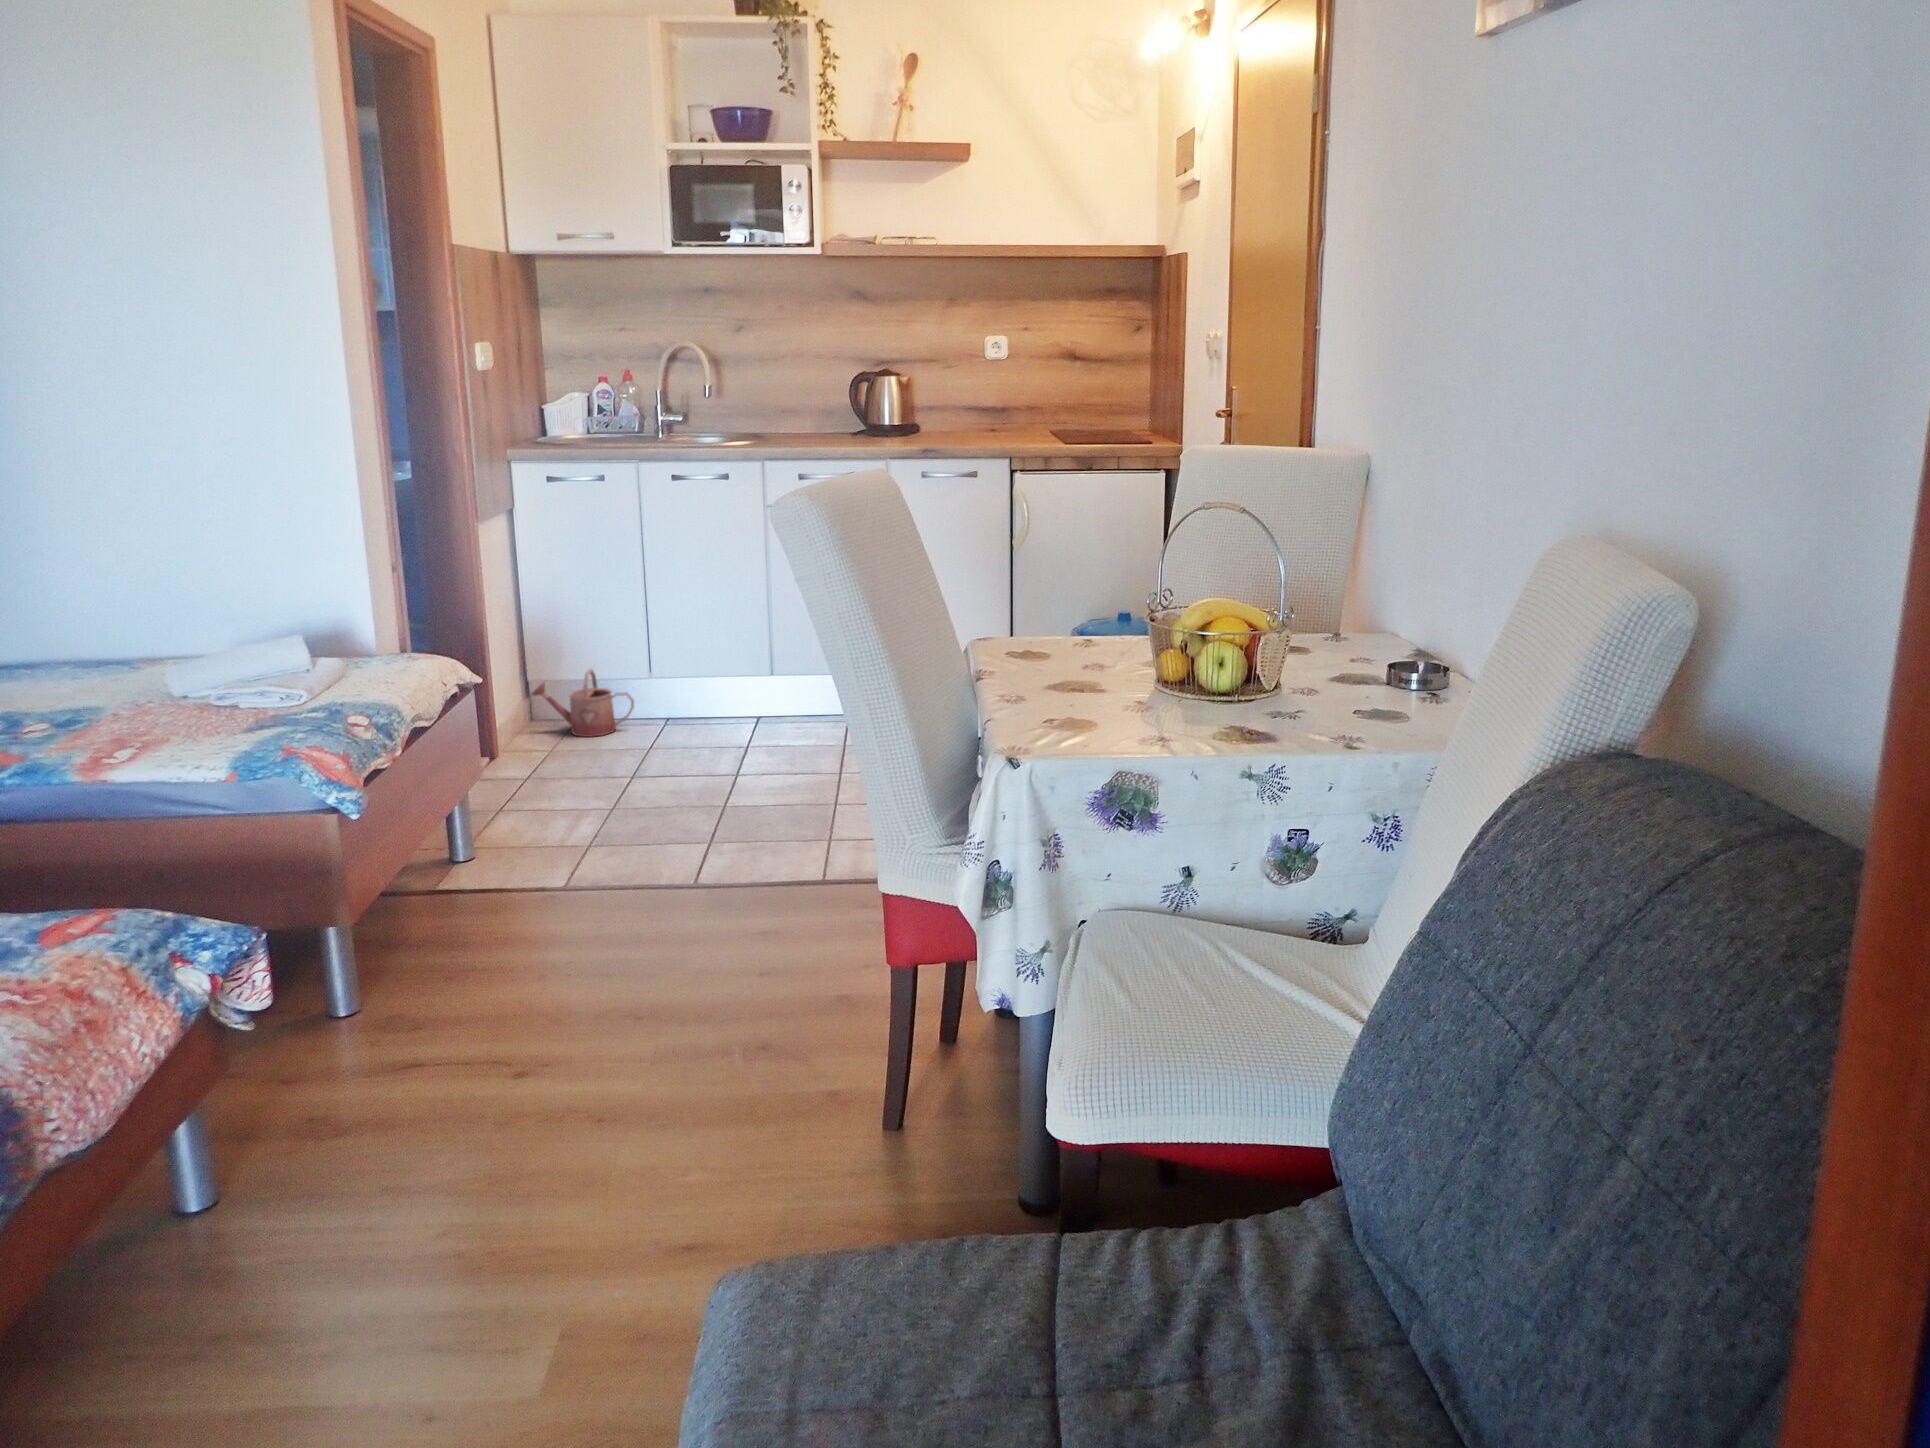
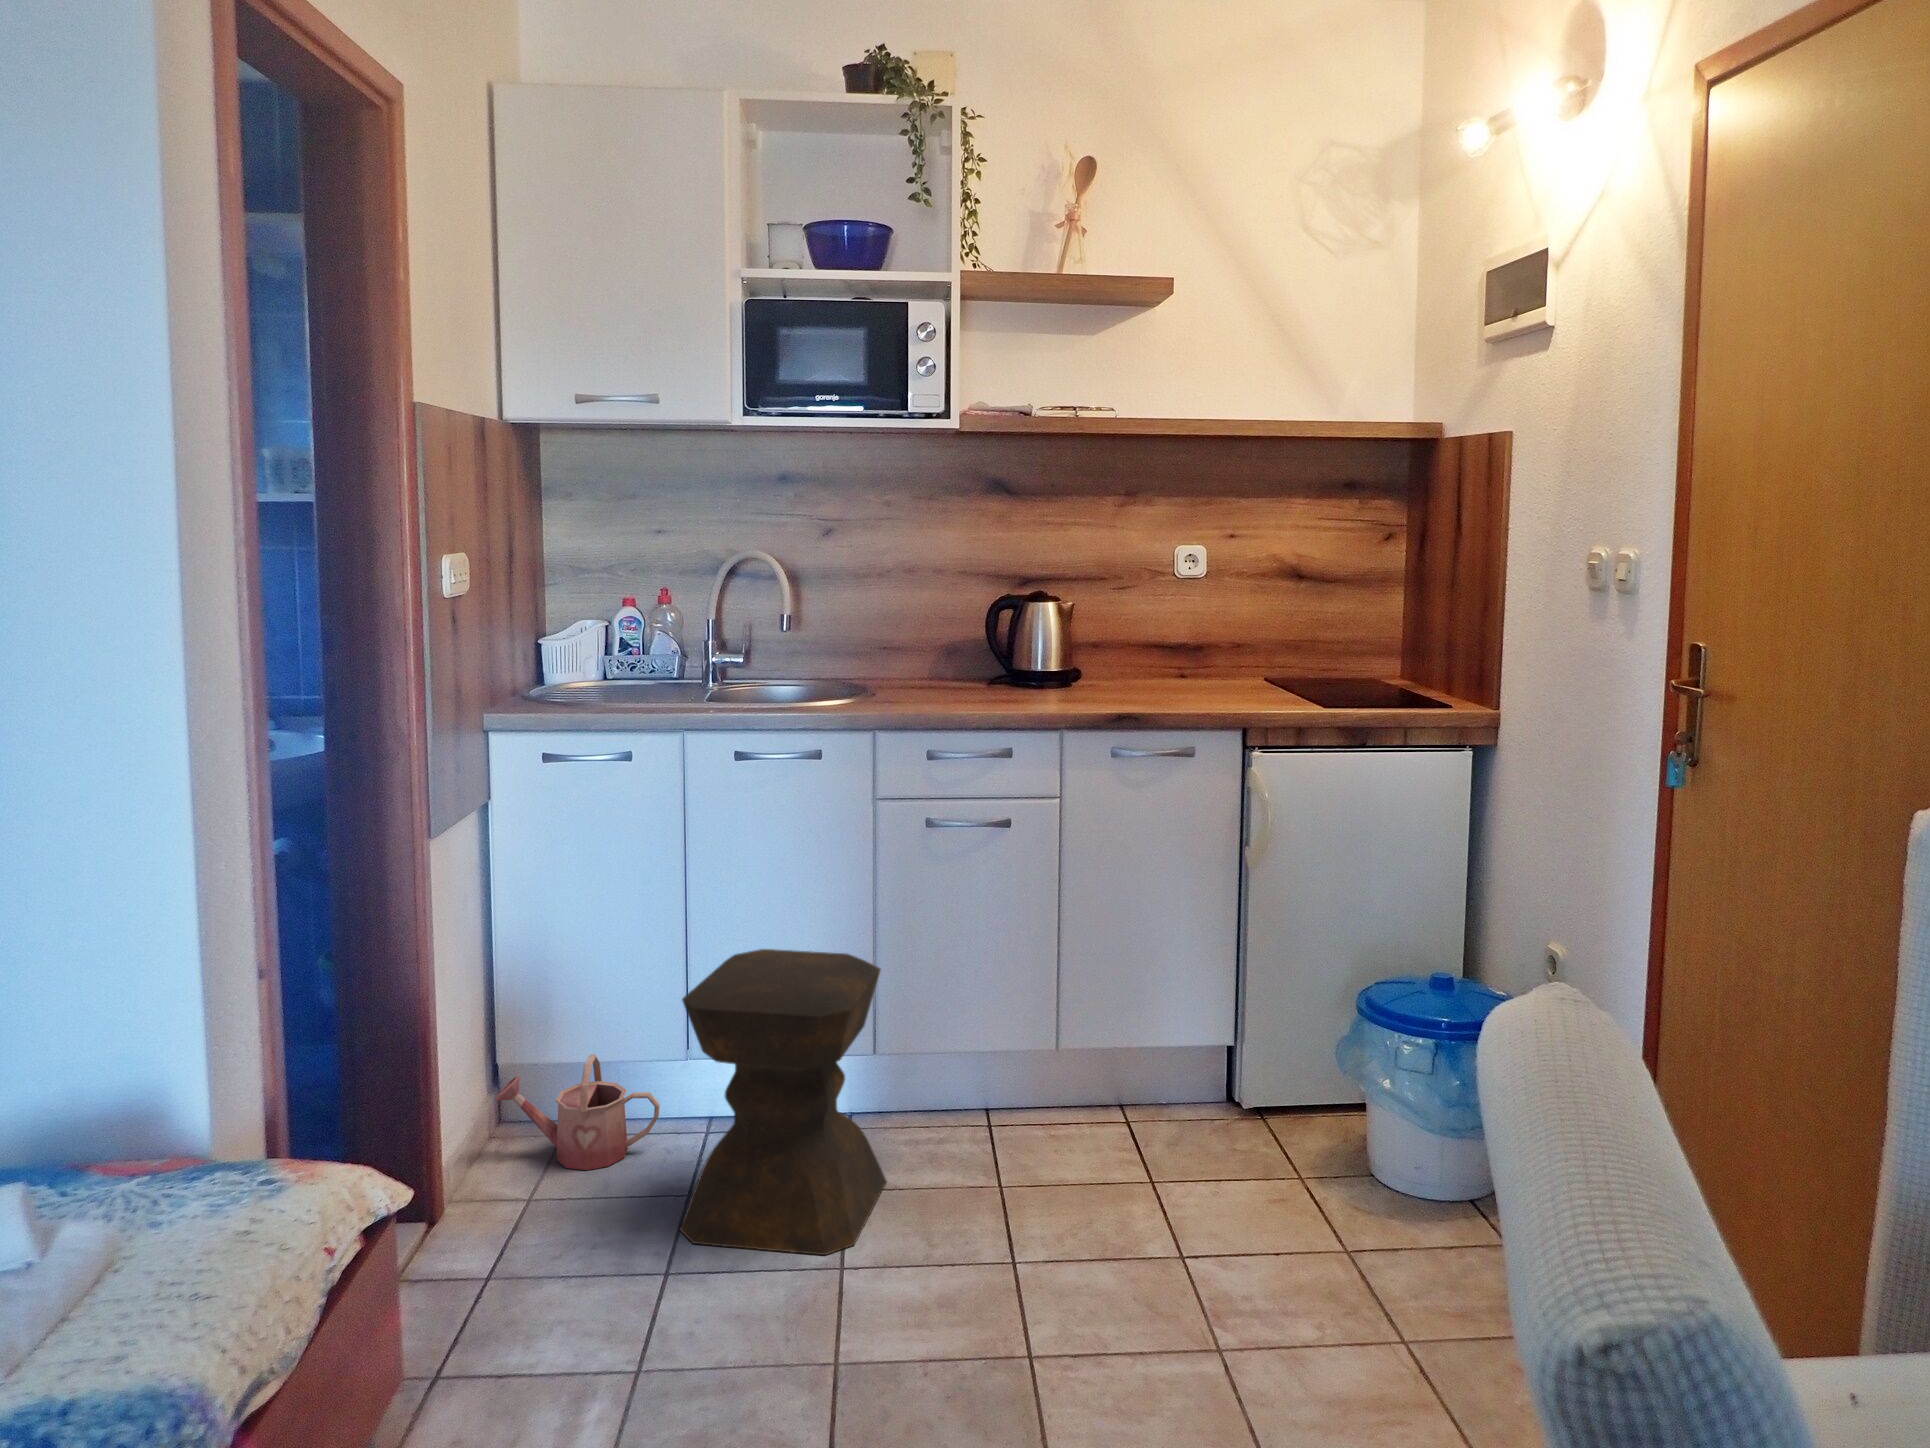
stool: none [639,597,775,767] -> present [680,949,887,1255]

